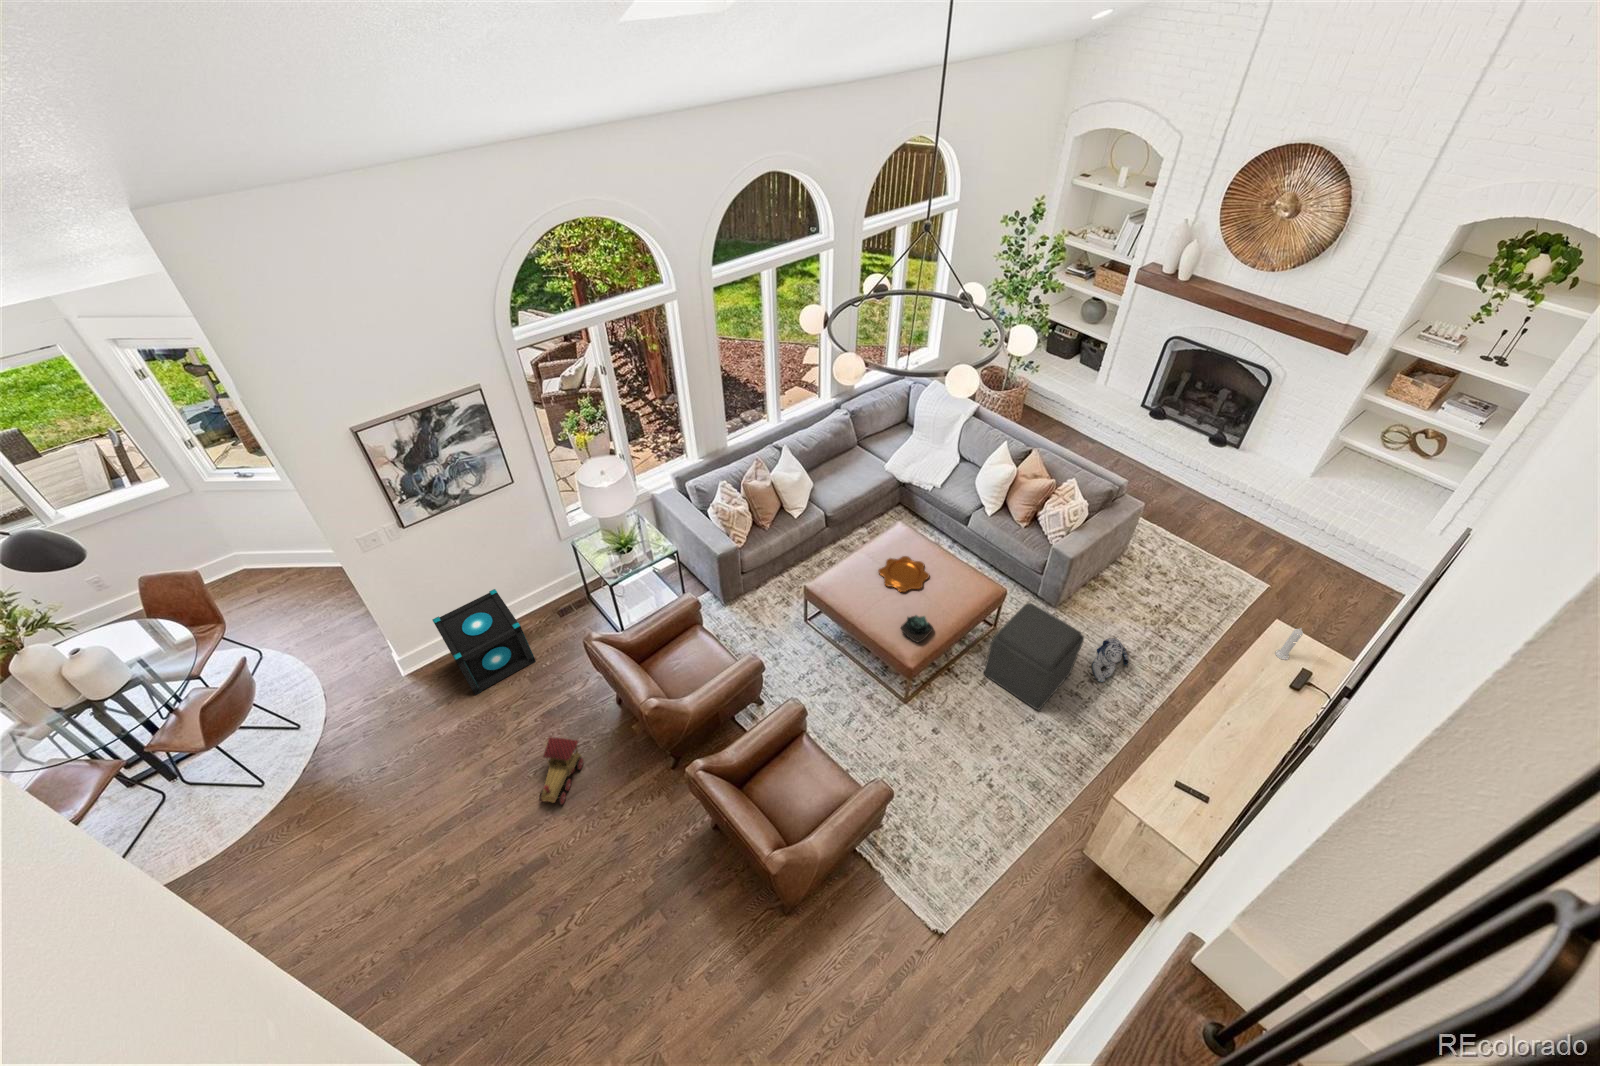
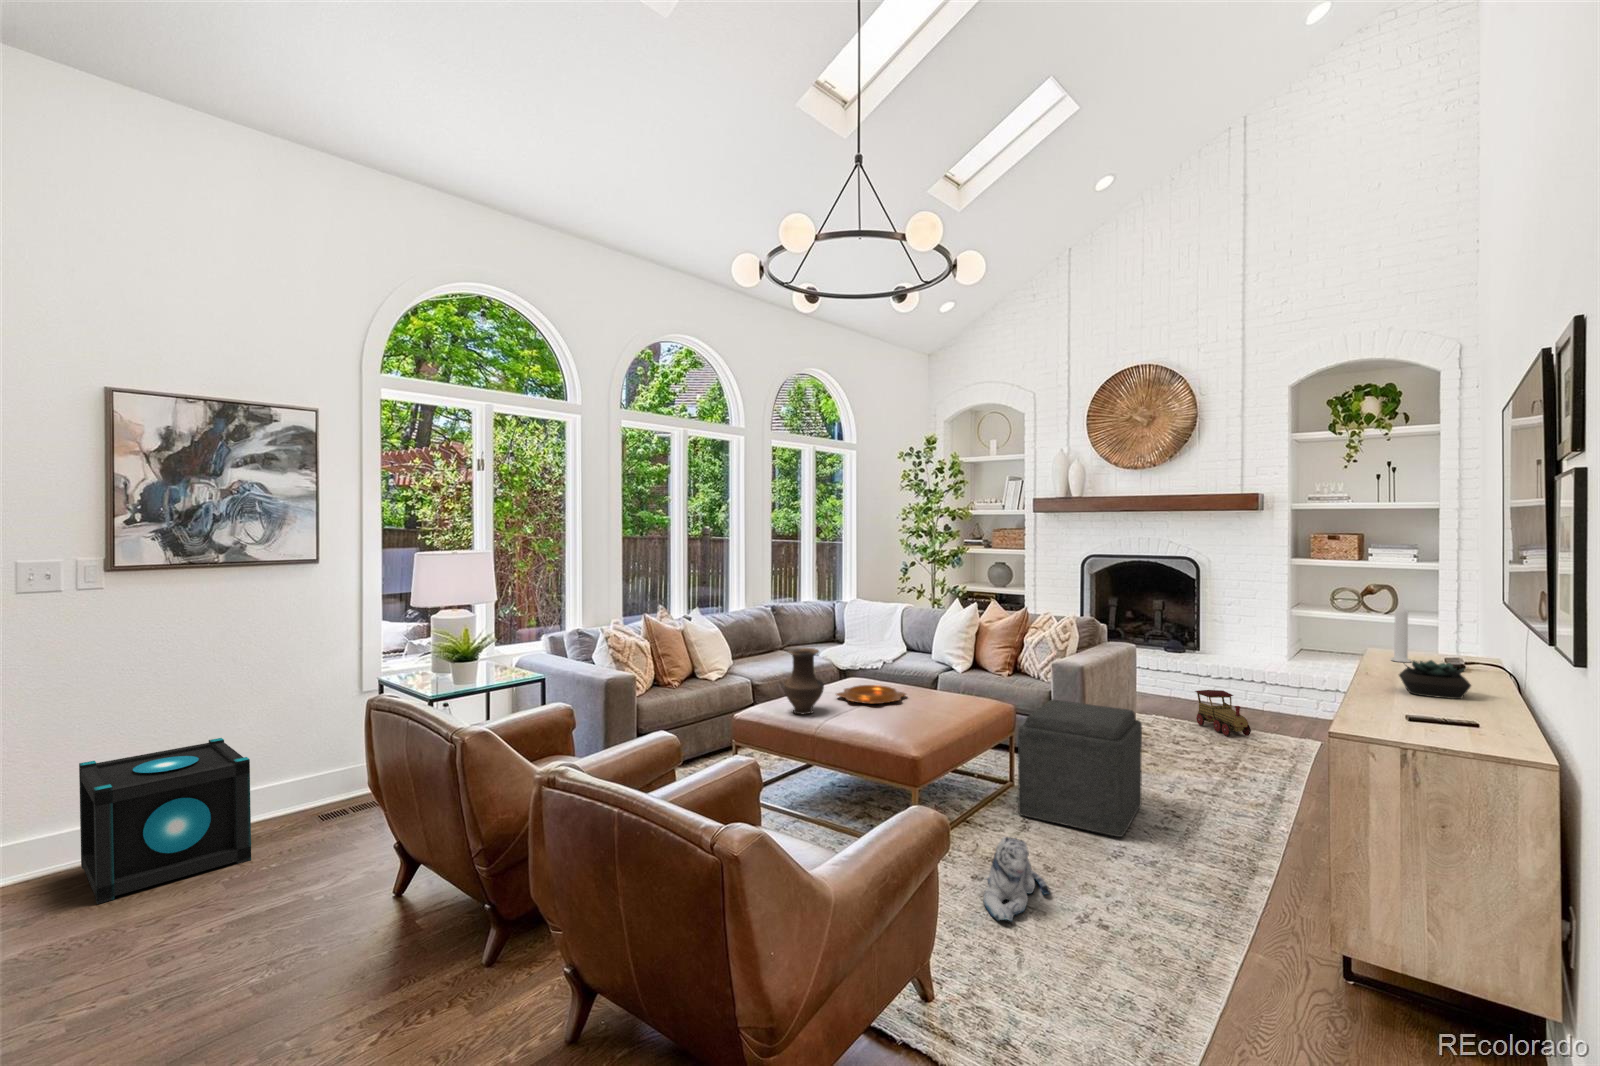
vase: none [838,558,867,600] -> present [784,648,824,714]
succulent plant: present [901,615,933,642] -> present [1399,660,1471,699]
plush toy: present [1092,638,1128,682] -> present [983,837,1049,921]
toy train: present [539,737,583,805] -> present [1195,690,1251,736]

